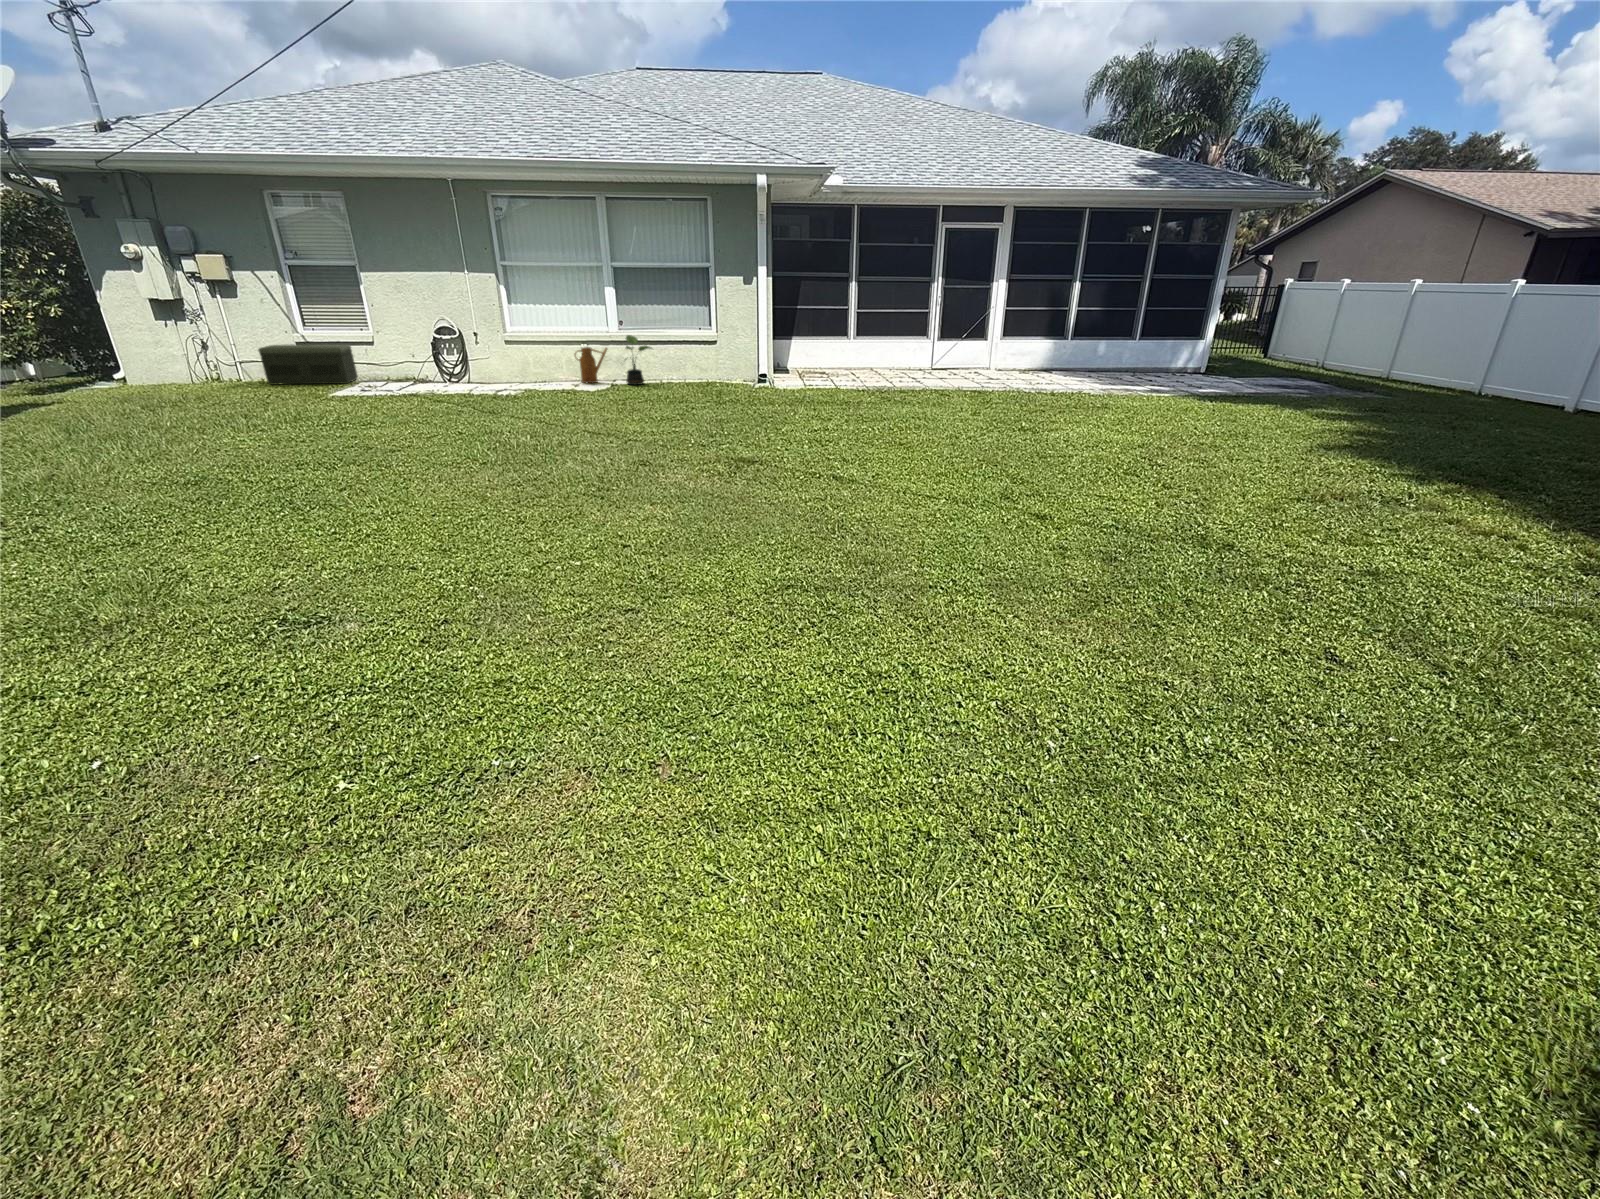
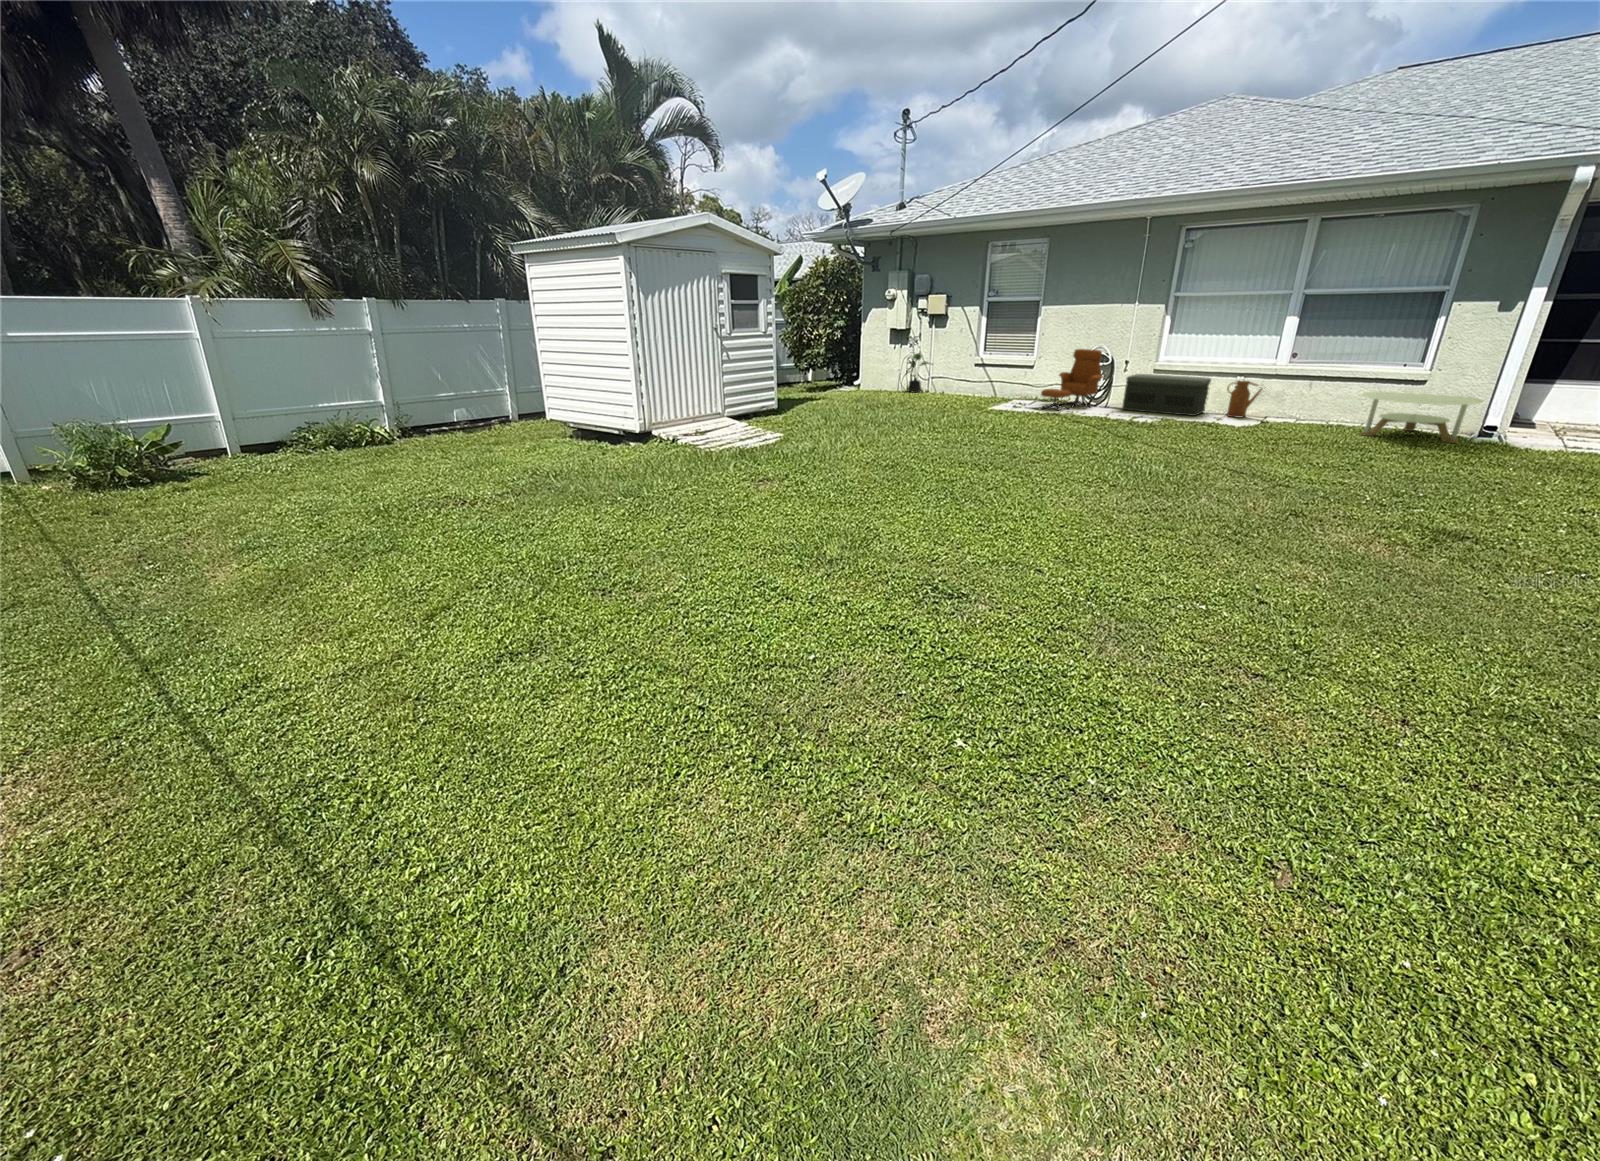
lounge chair: none [387,321,454,392] -> present [1041,349,1103,410]
potted plant: present [626,335,651,385] -> present [907,353,929,392]
storage bench: present [259,344,358,385] -> present [1122,374,1211,416]
round table: none [677,351,754,390] -> present [1361,391,1484,443]

